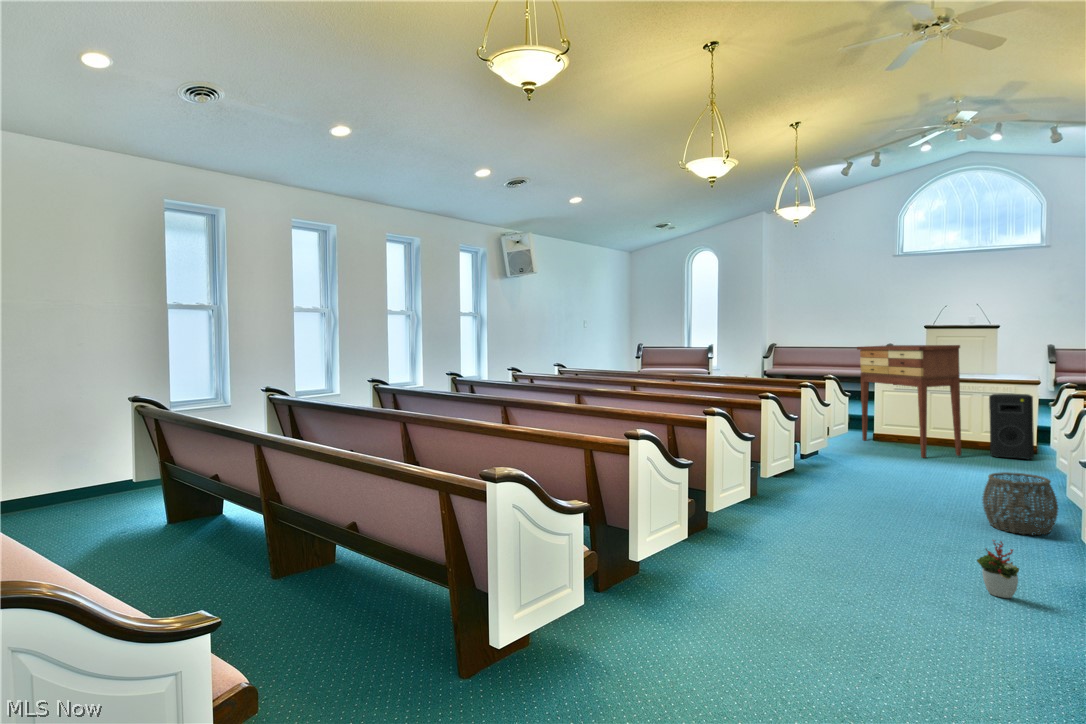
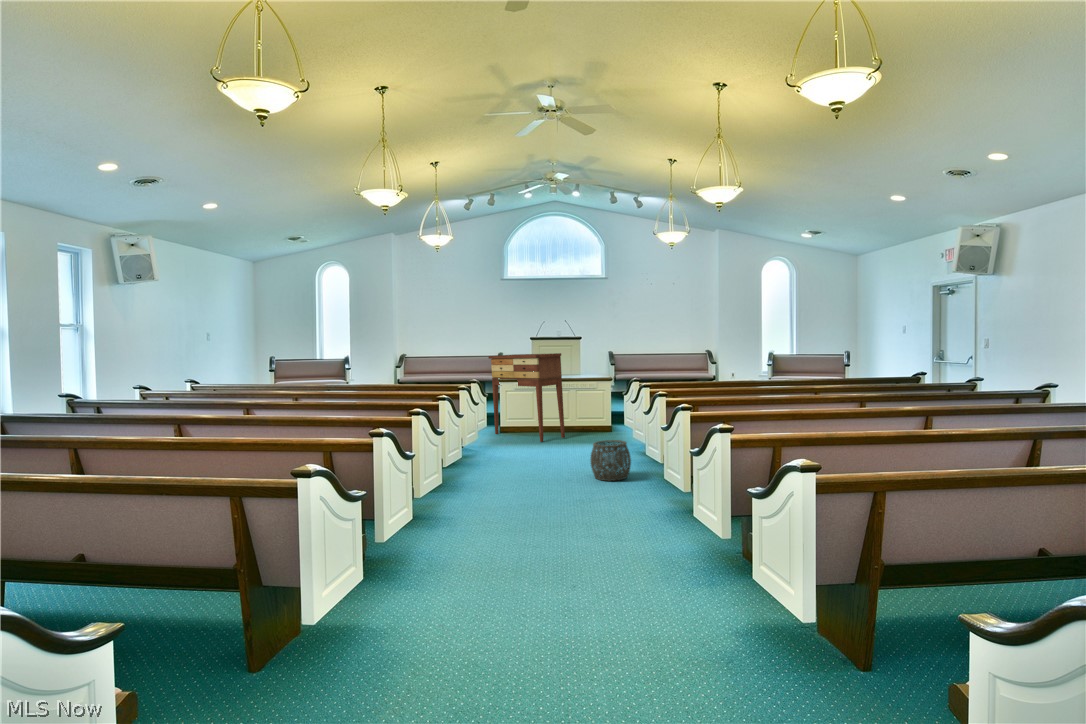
speaker: present [989,394,1034,460] -> none [579,388,607,436]
decorative plant: present [977,540,1019,598] -> none [600,480,622,517]

